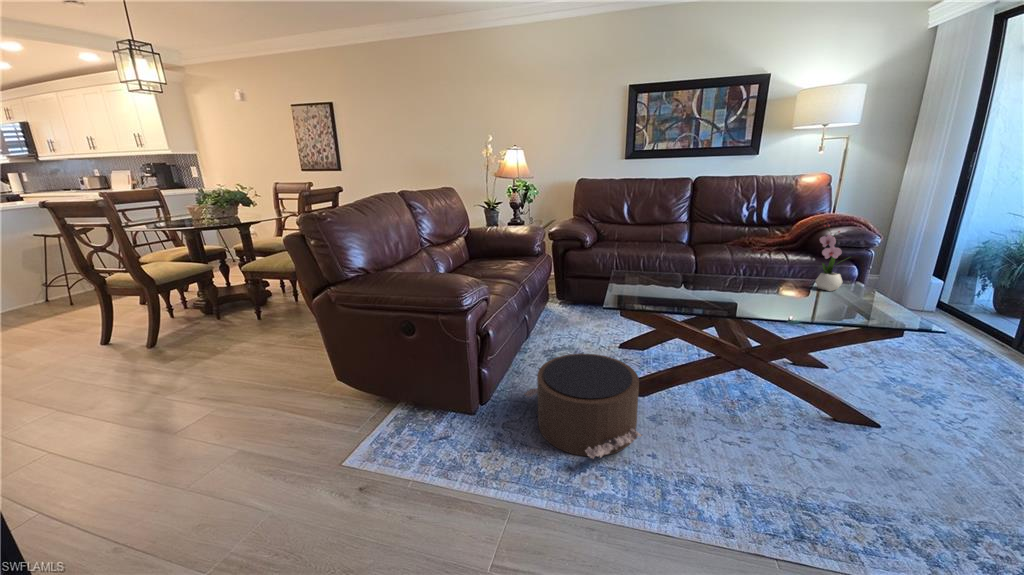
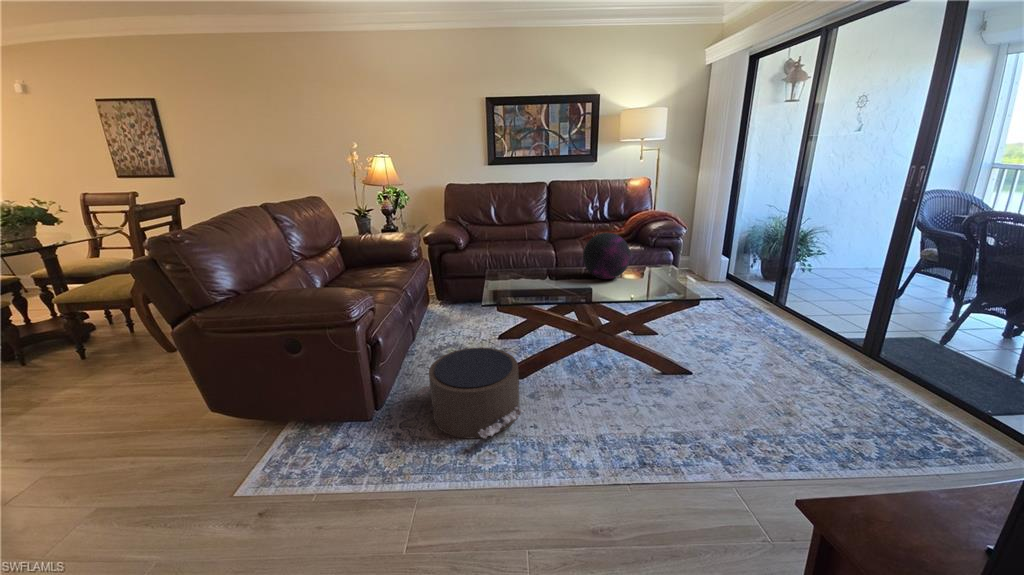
flower arrangement: present [816,225,842,291] -> none [644,222,666,274]
decorative orb: none [732,236,798,293] -> present [583,233,630,279]

